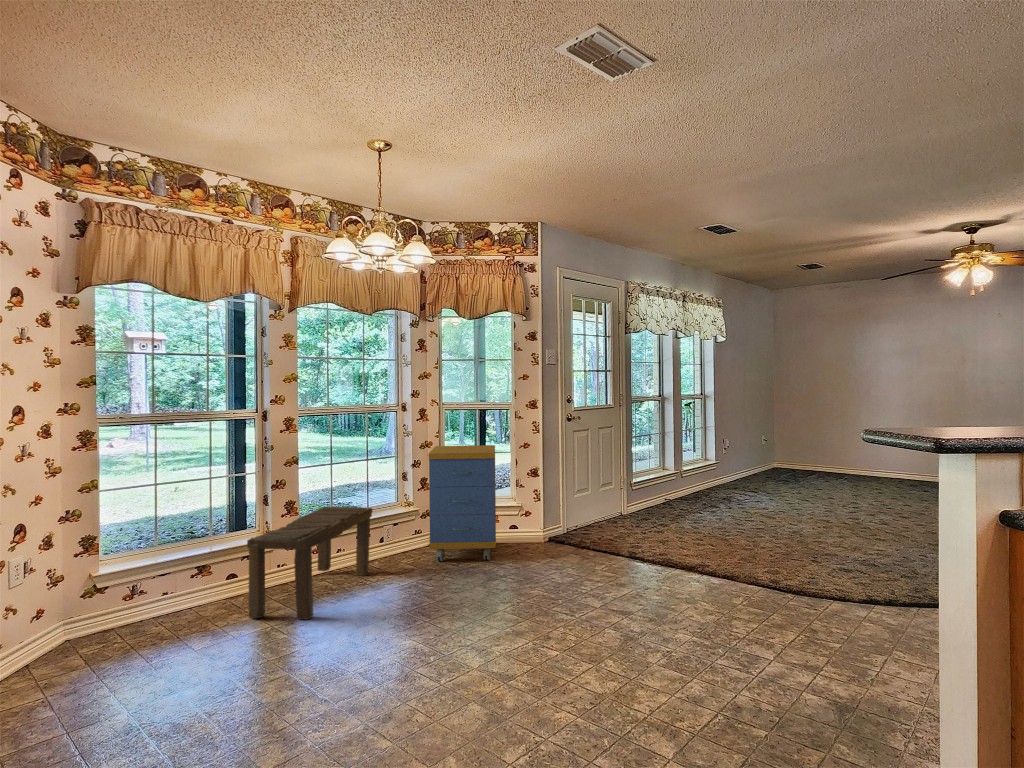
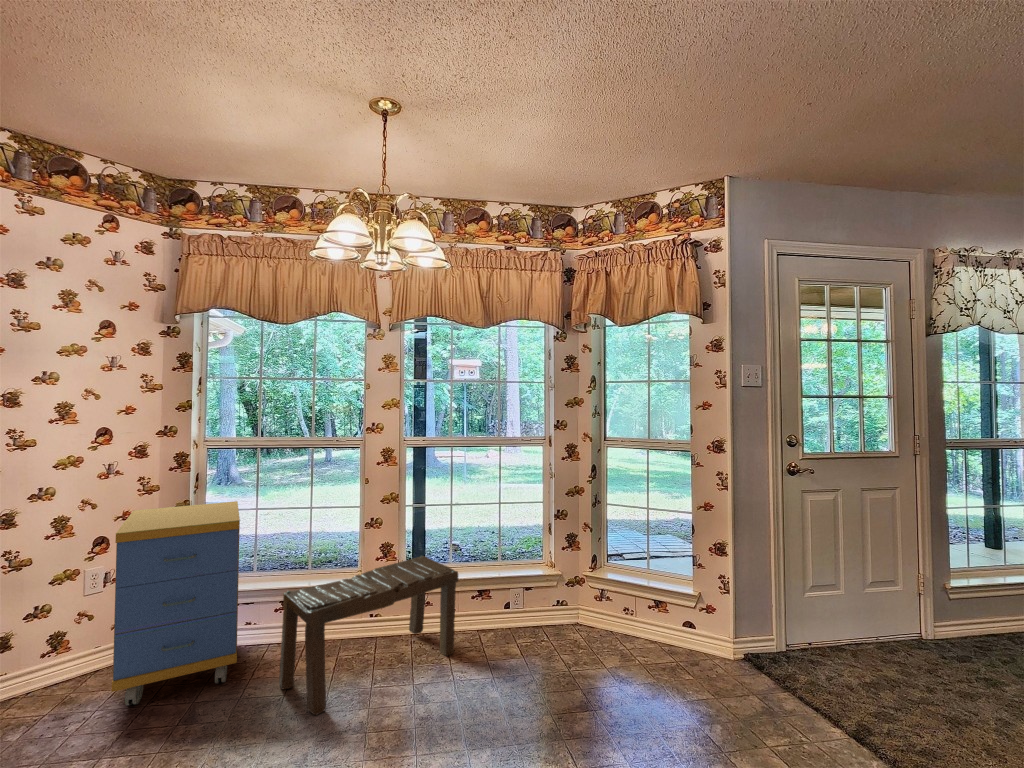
storage cabinet: present [429,445,496,561] -> present [111,501,240,706]

